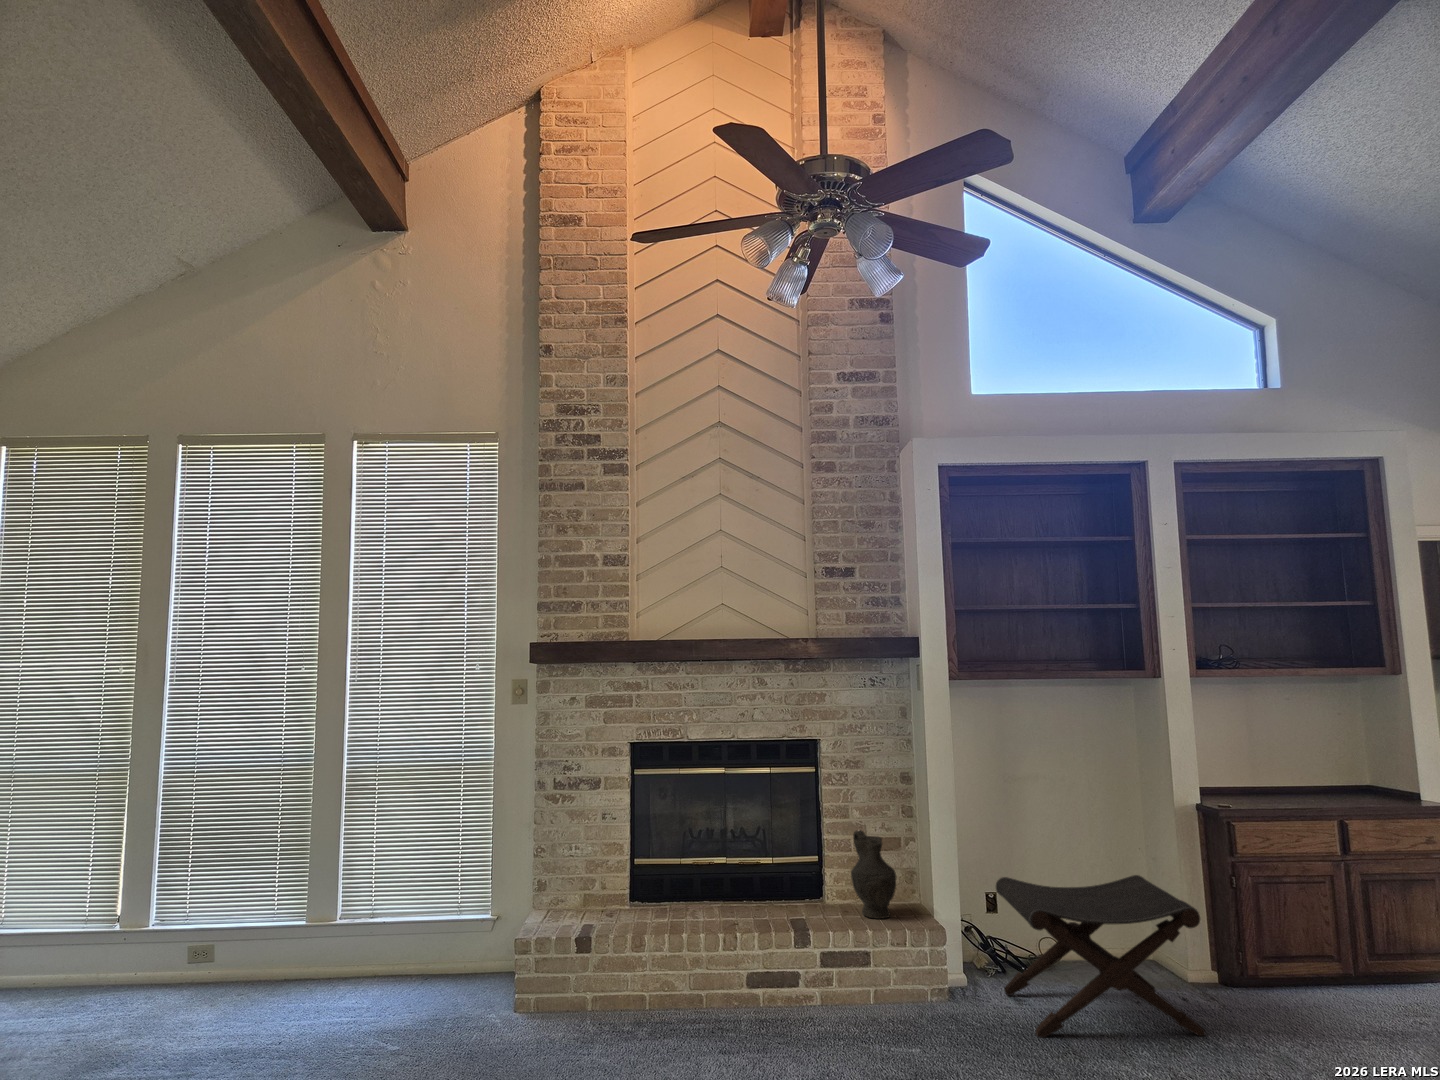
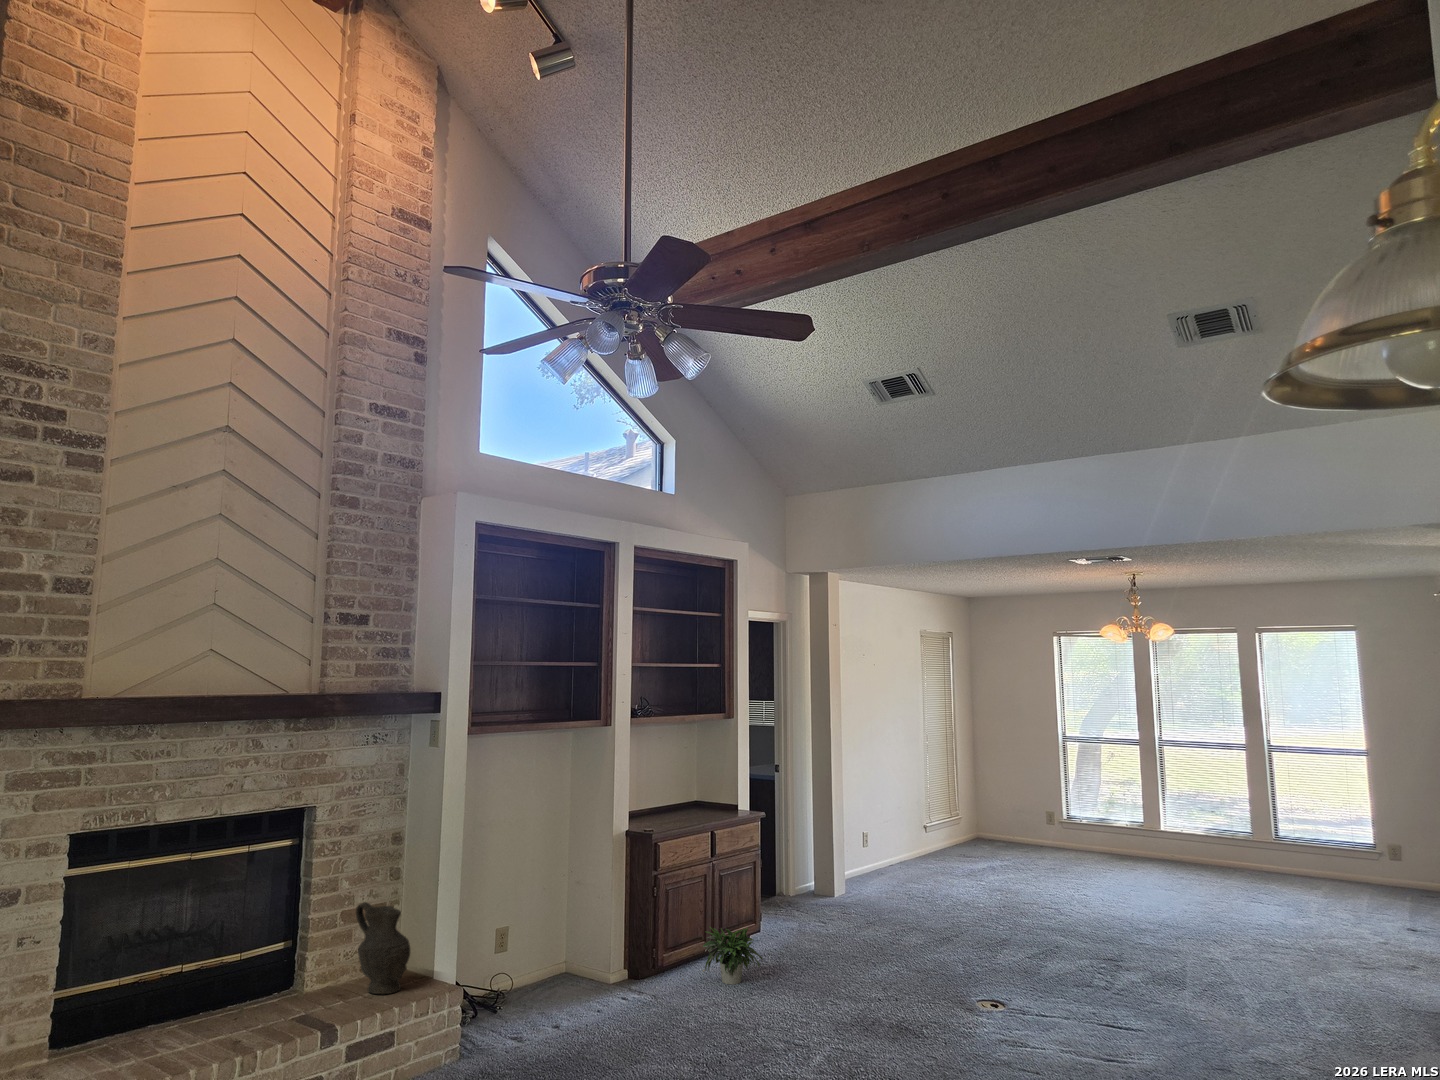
footstool: present [996,875,1206,1038] -> none [504,901,678,1062]
potted plant: none [1268,935,1390,1022] -> present [682,926,763,985]

